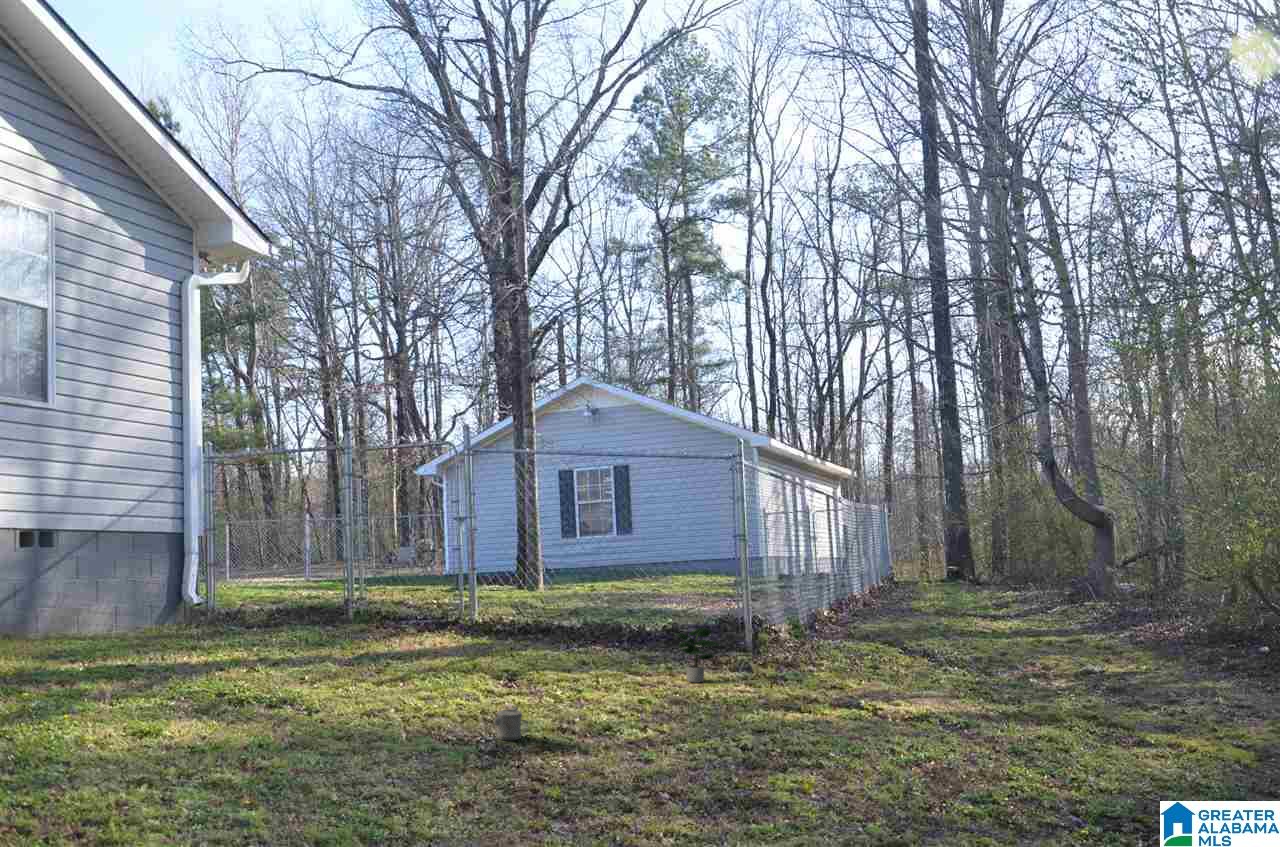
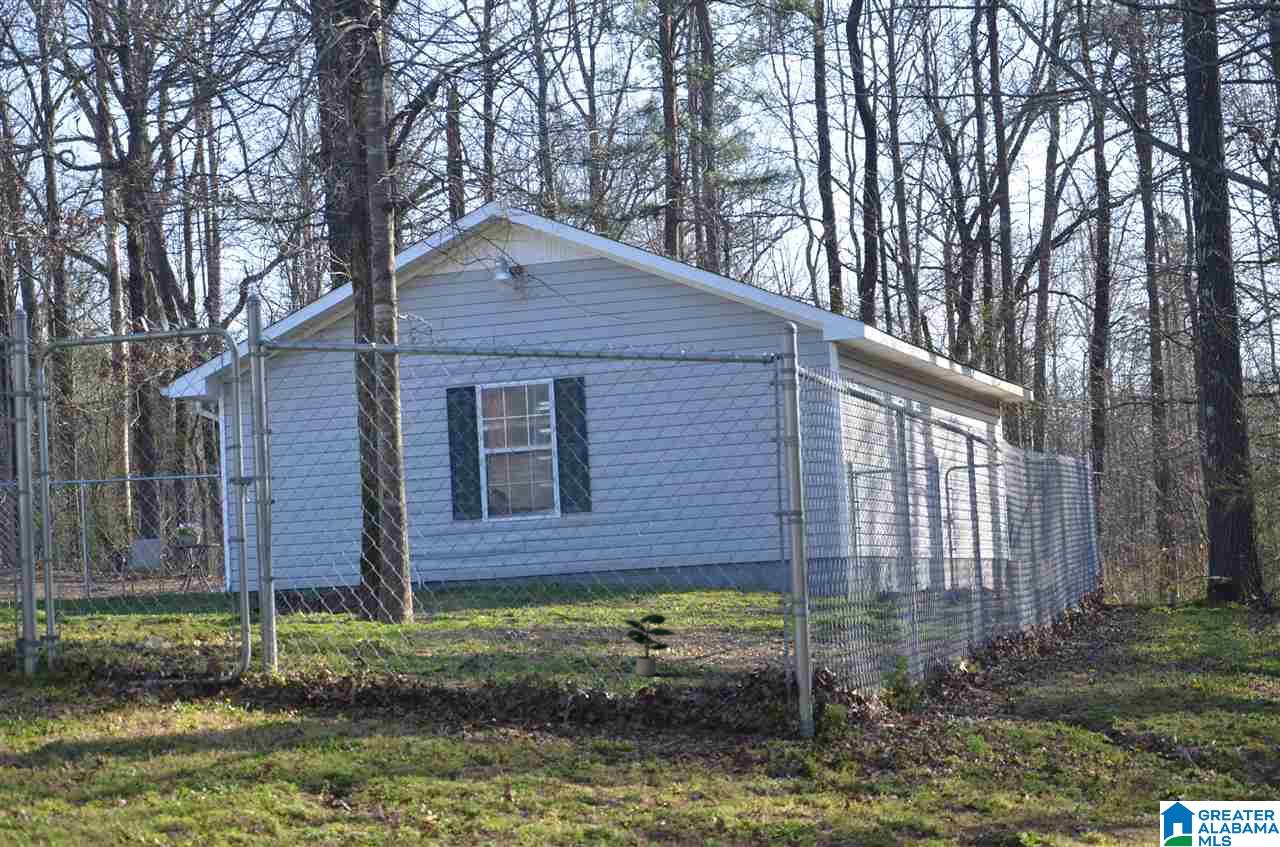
watering can: present [494,707,522,741] -> none [438,702,468,739]

